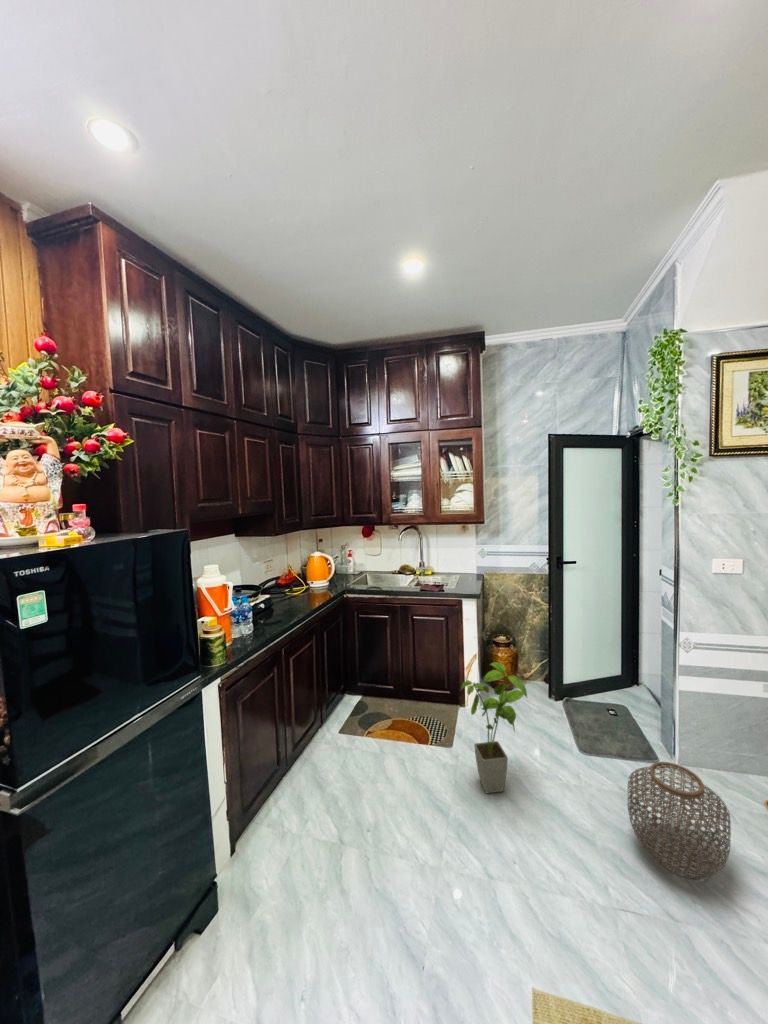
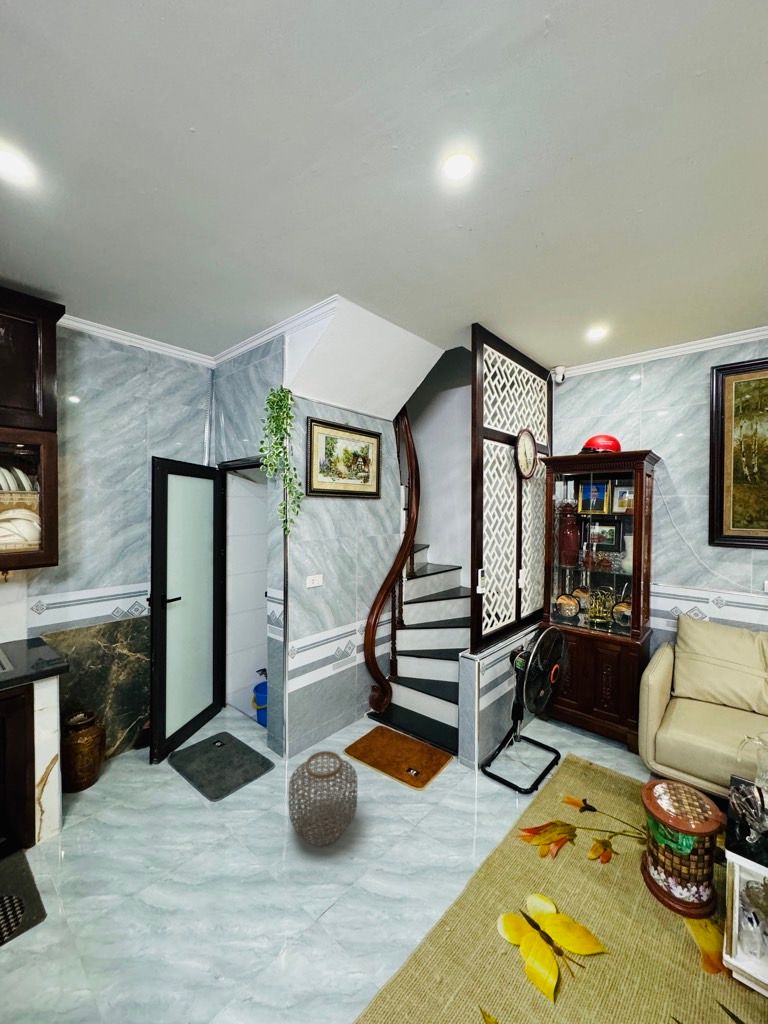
house plant: present [461,662,527,793] -> none [96,748,205,941]

